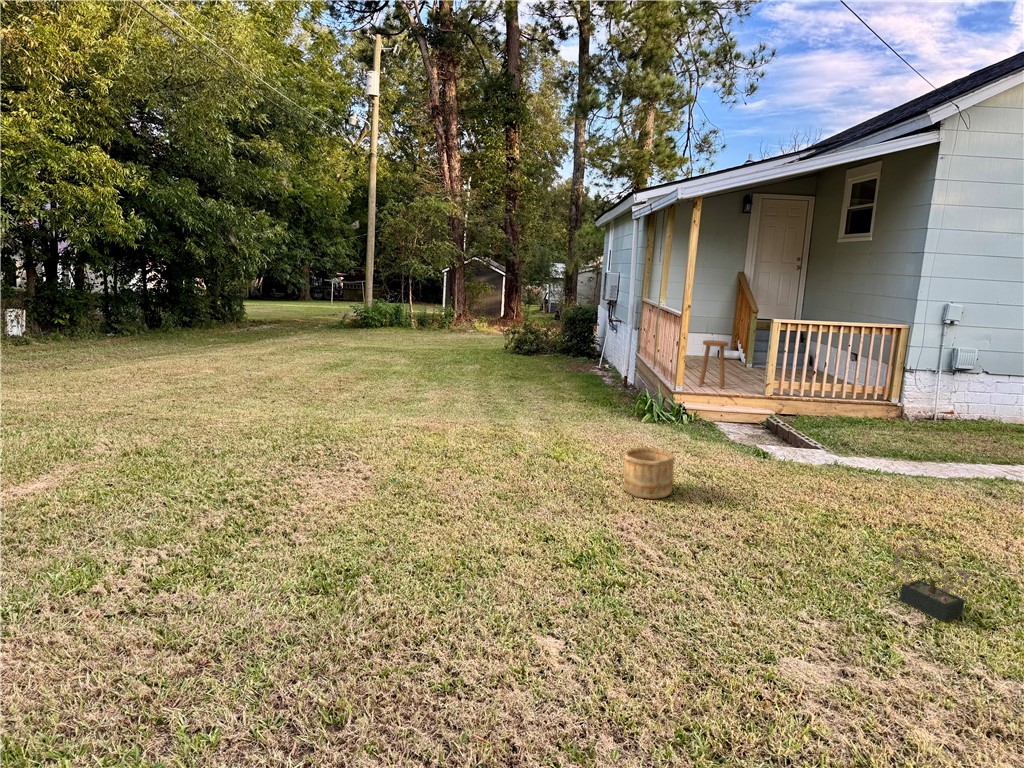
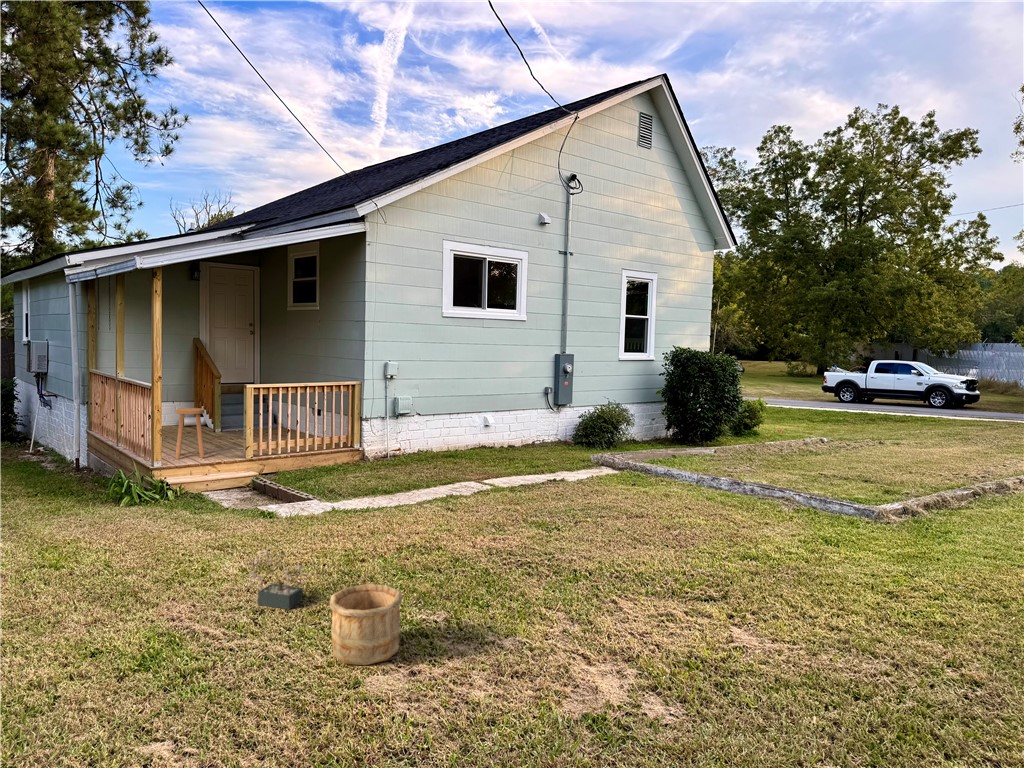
wooden bucket: present [623,447,675,499] -> present [330,584,402,665]
decorative plant: present [891,537,979,622] -> present [246,548,310,609]

